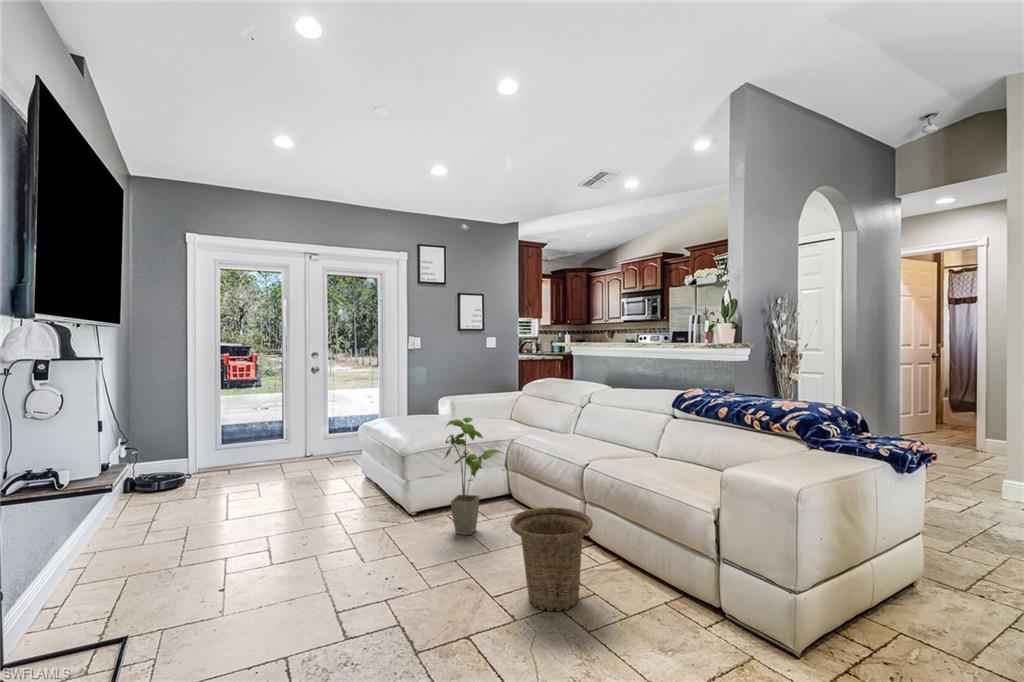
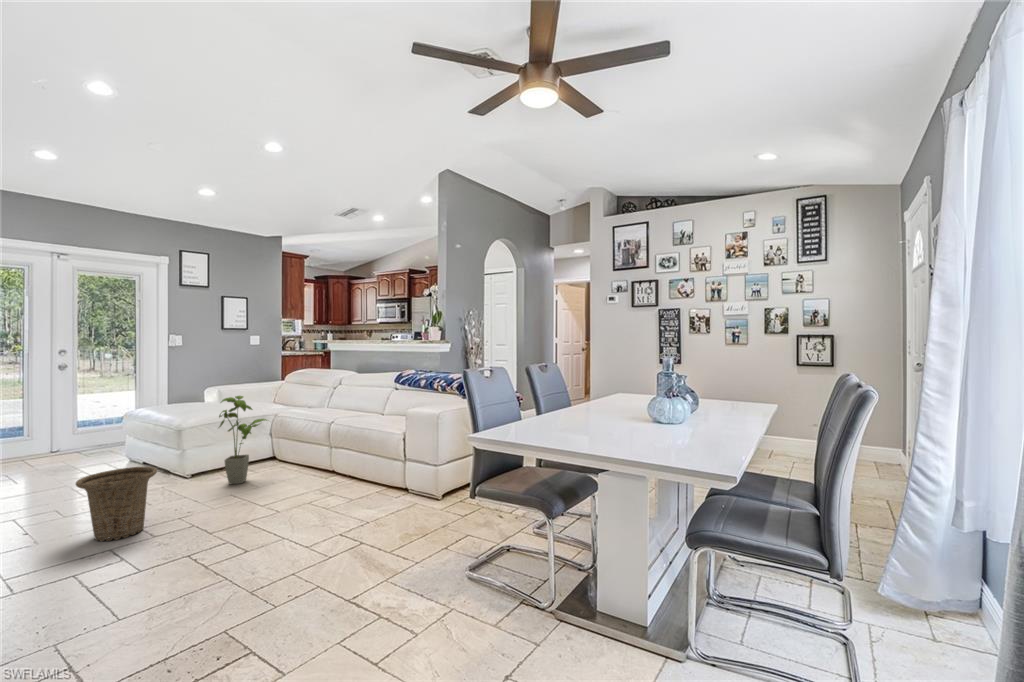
basket: present [511,507,593,611] -> present [76,467,157,541]

